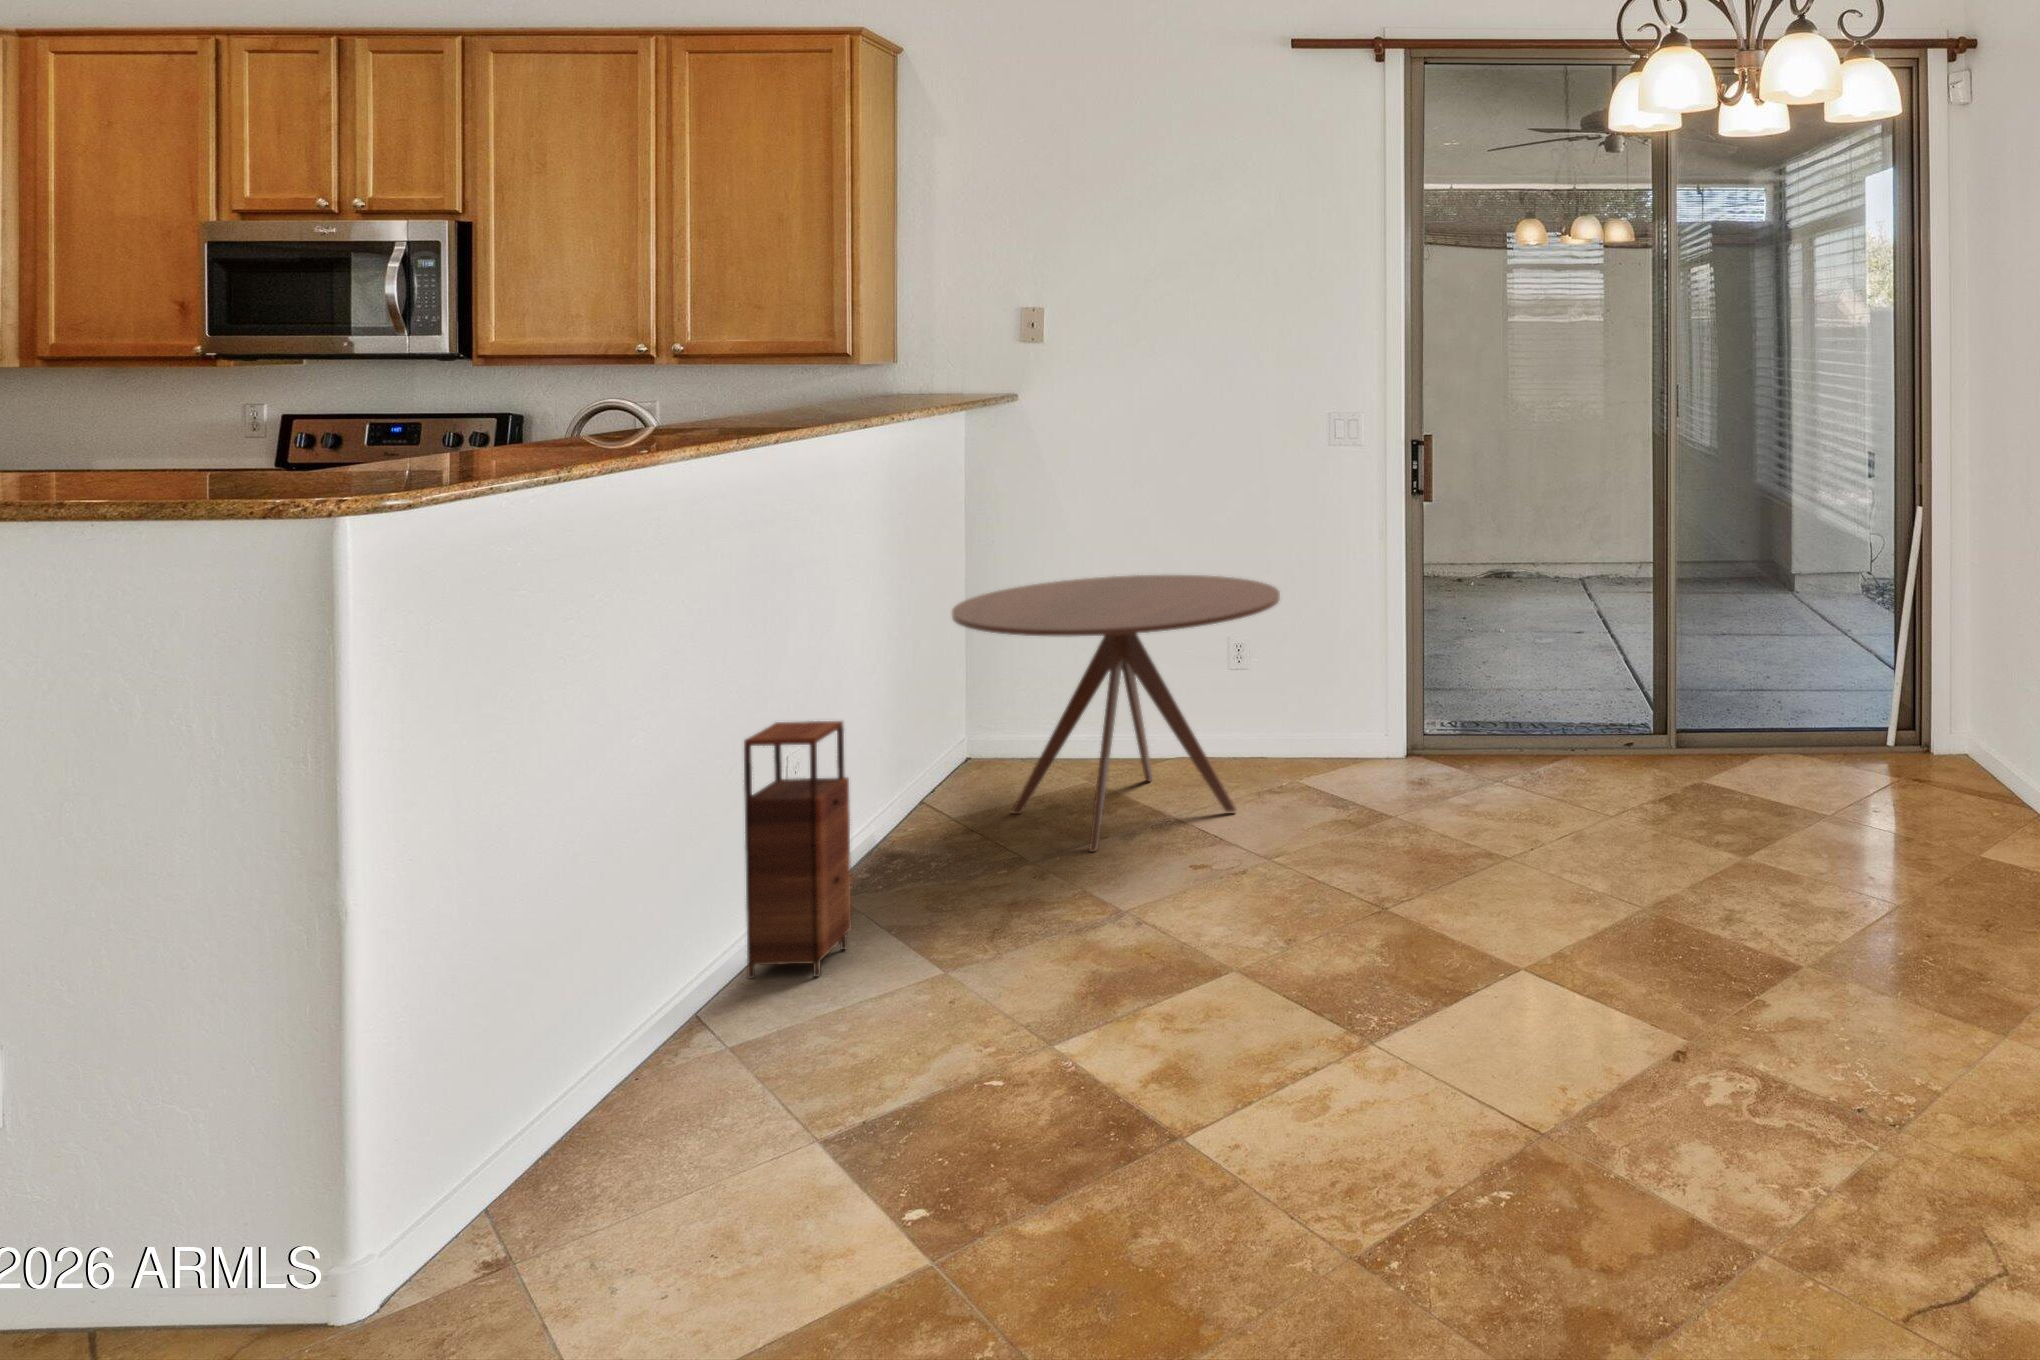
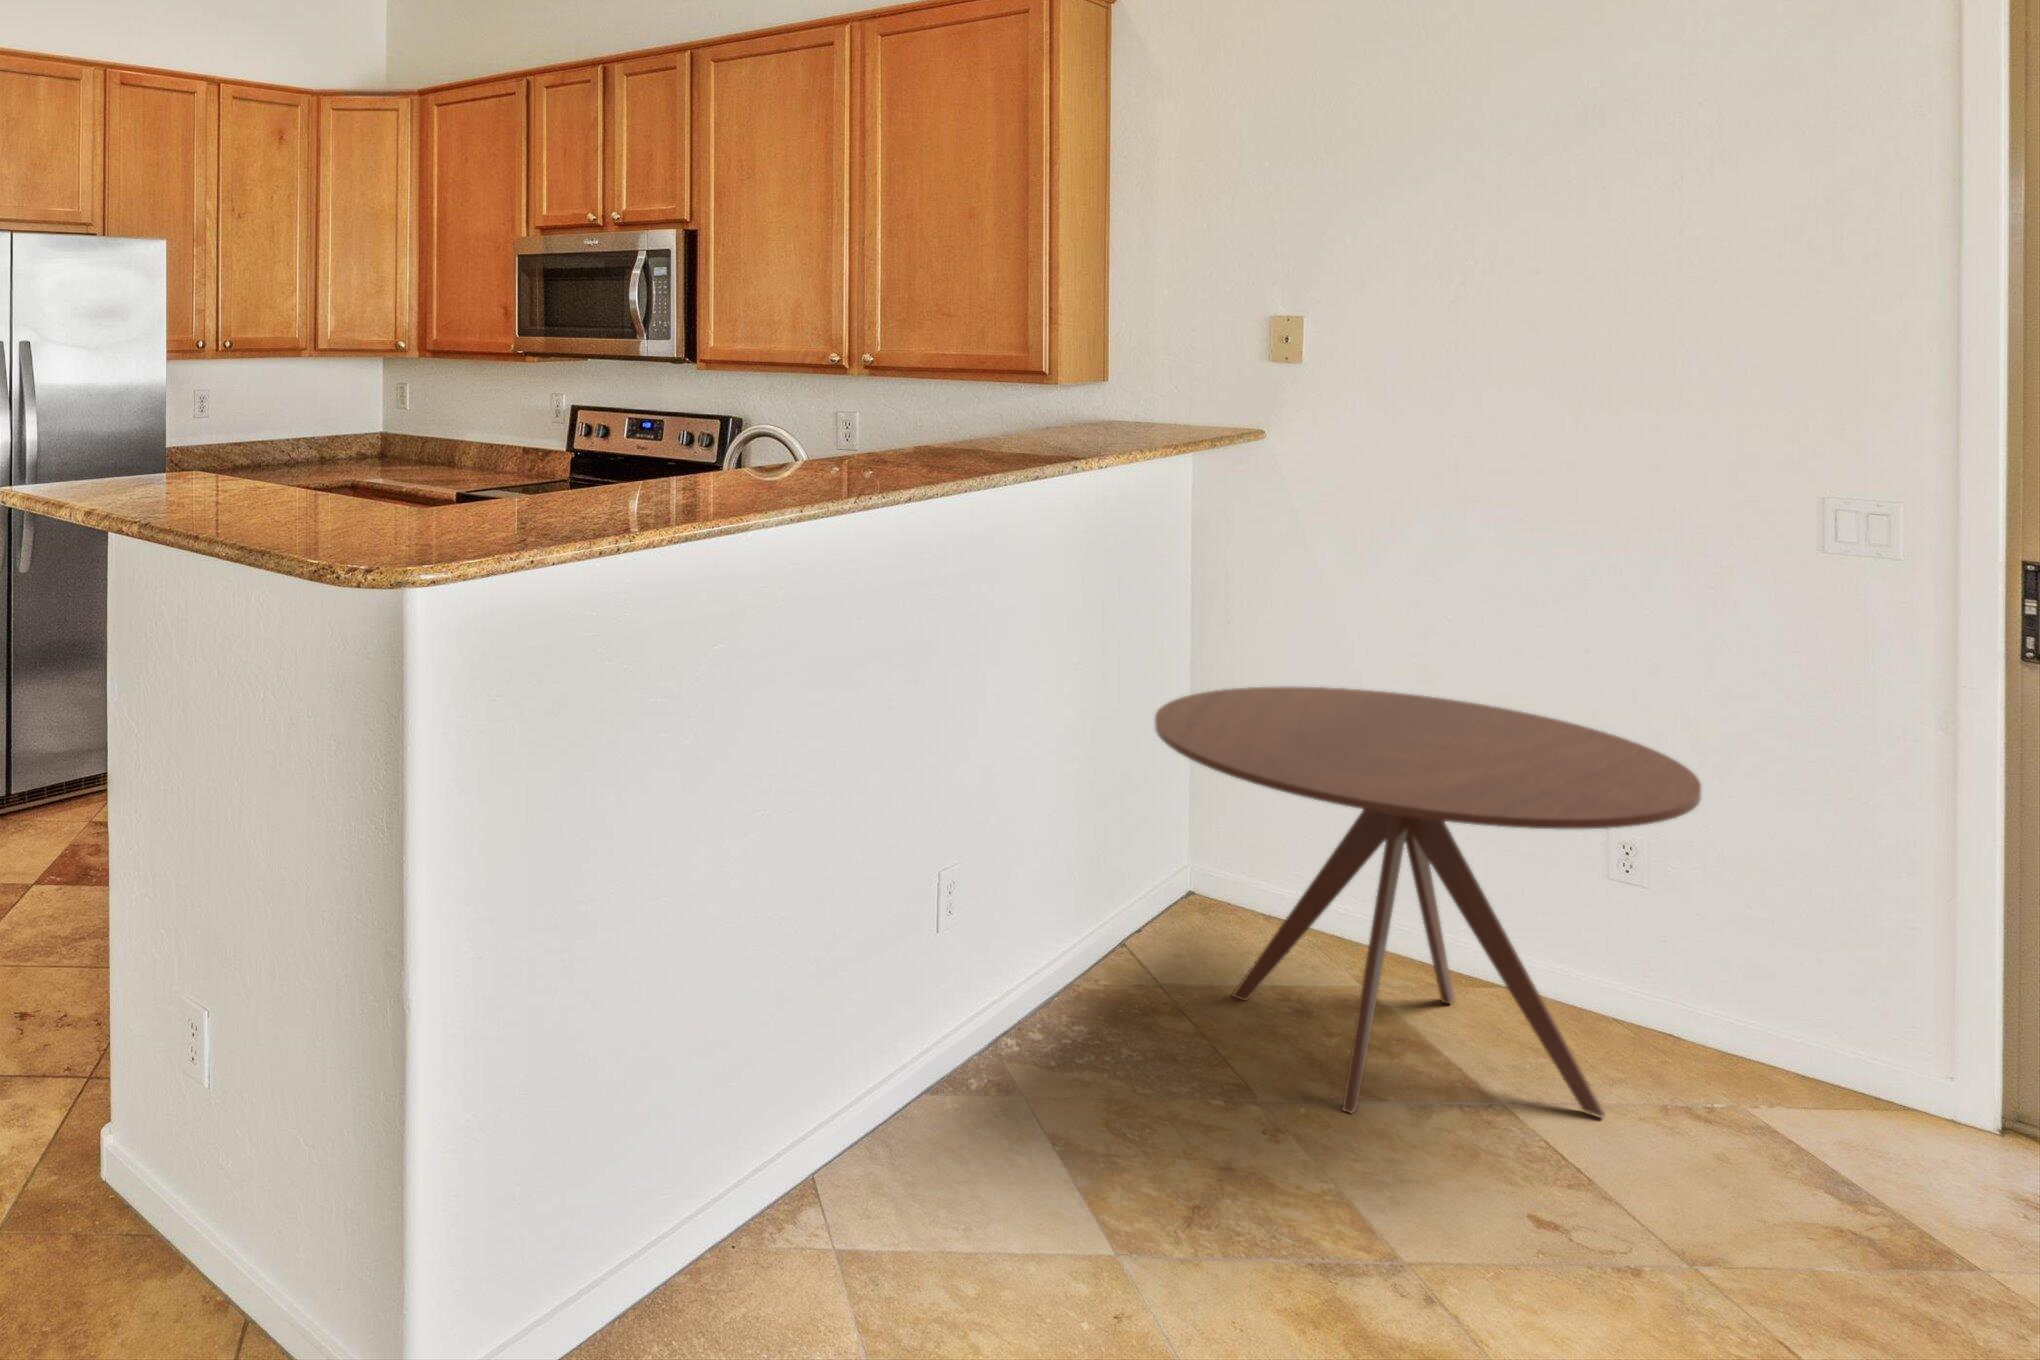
storage cabinet: present [744,721,851,979] -> none [867,843,994,1193]

